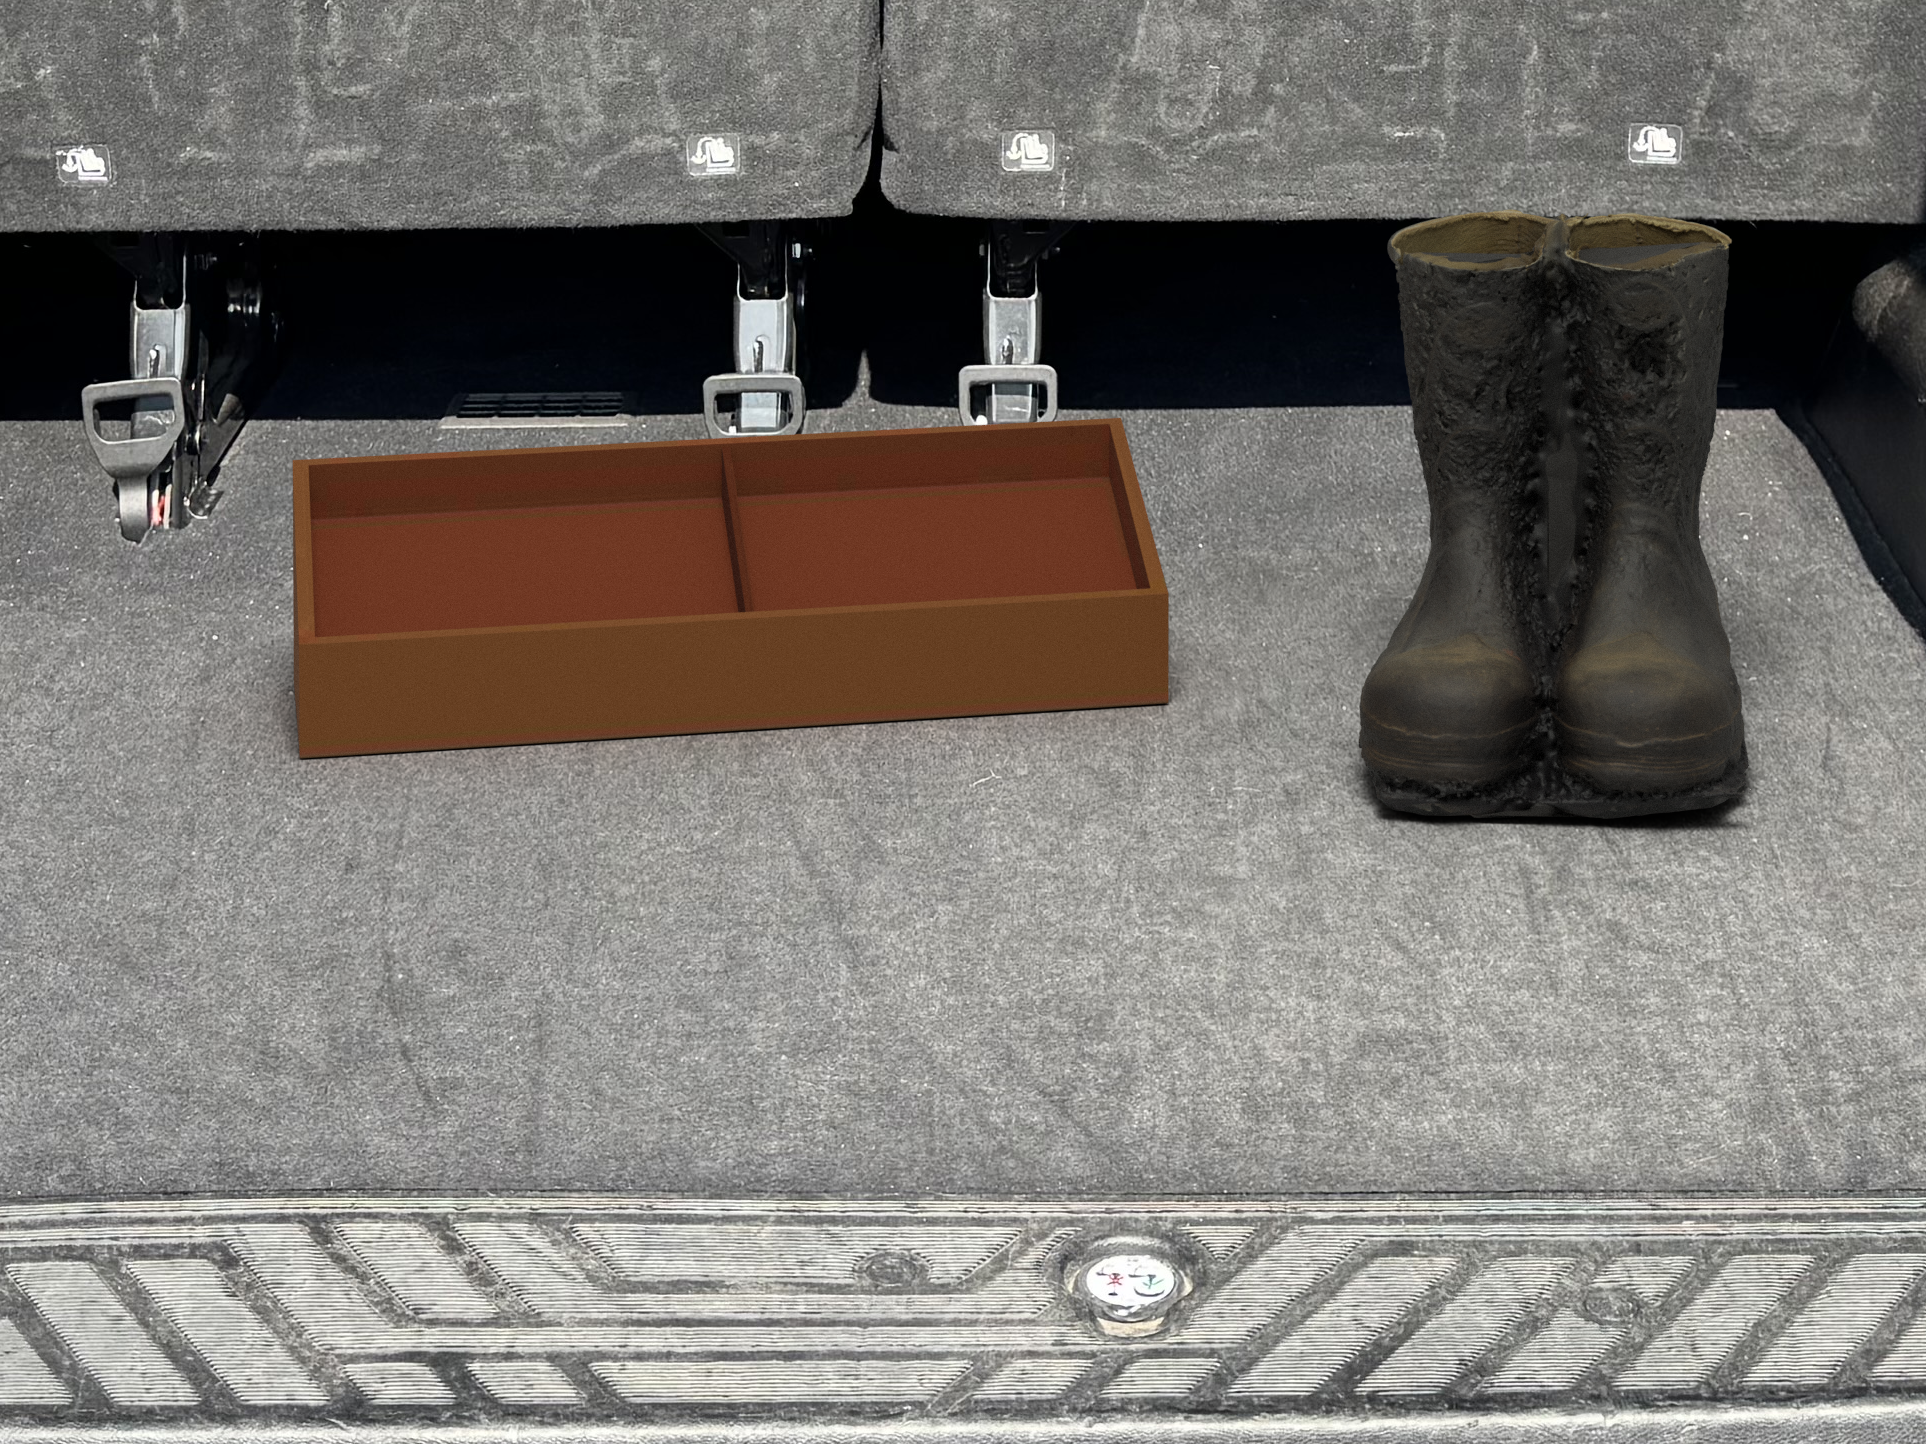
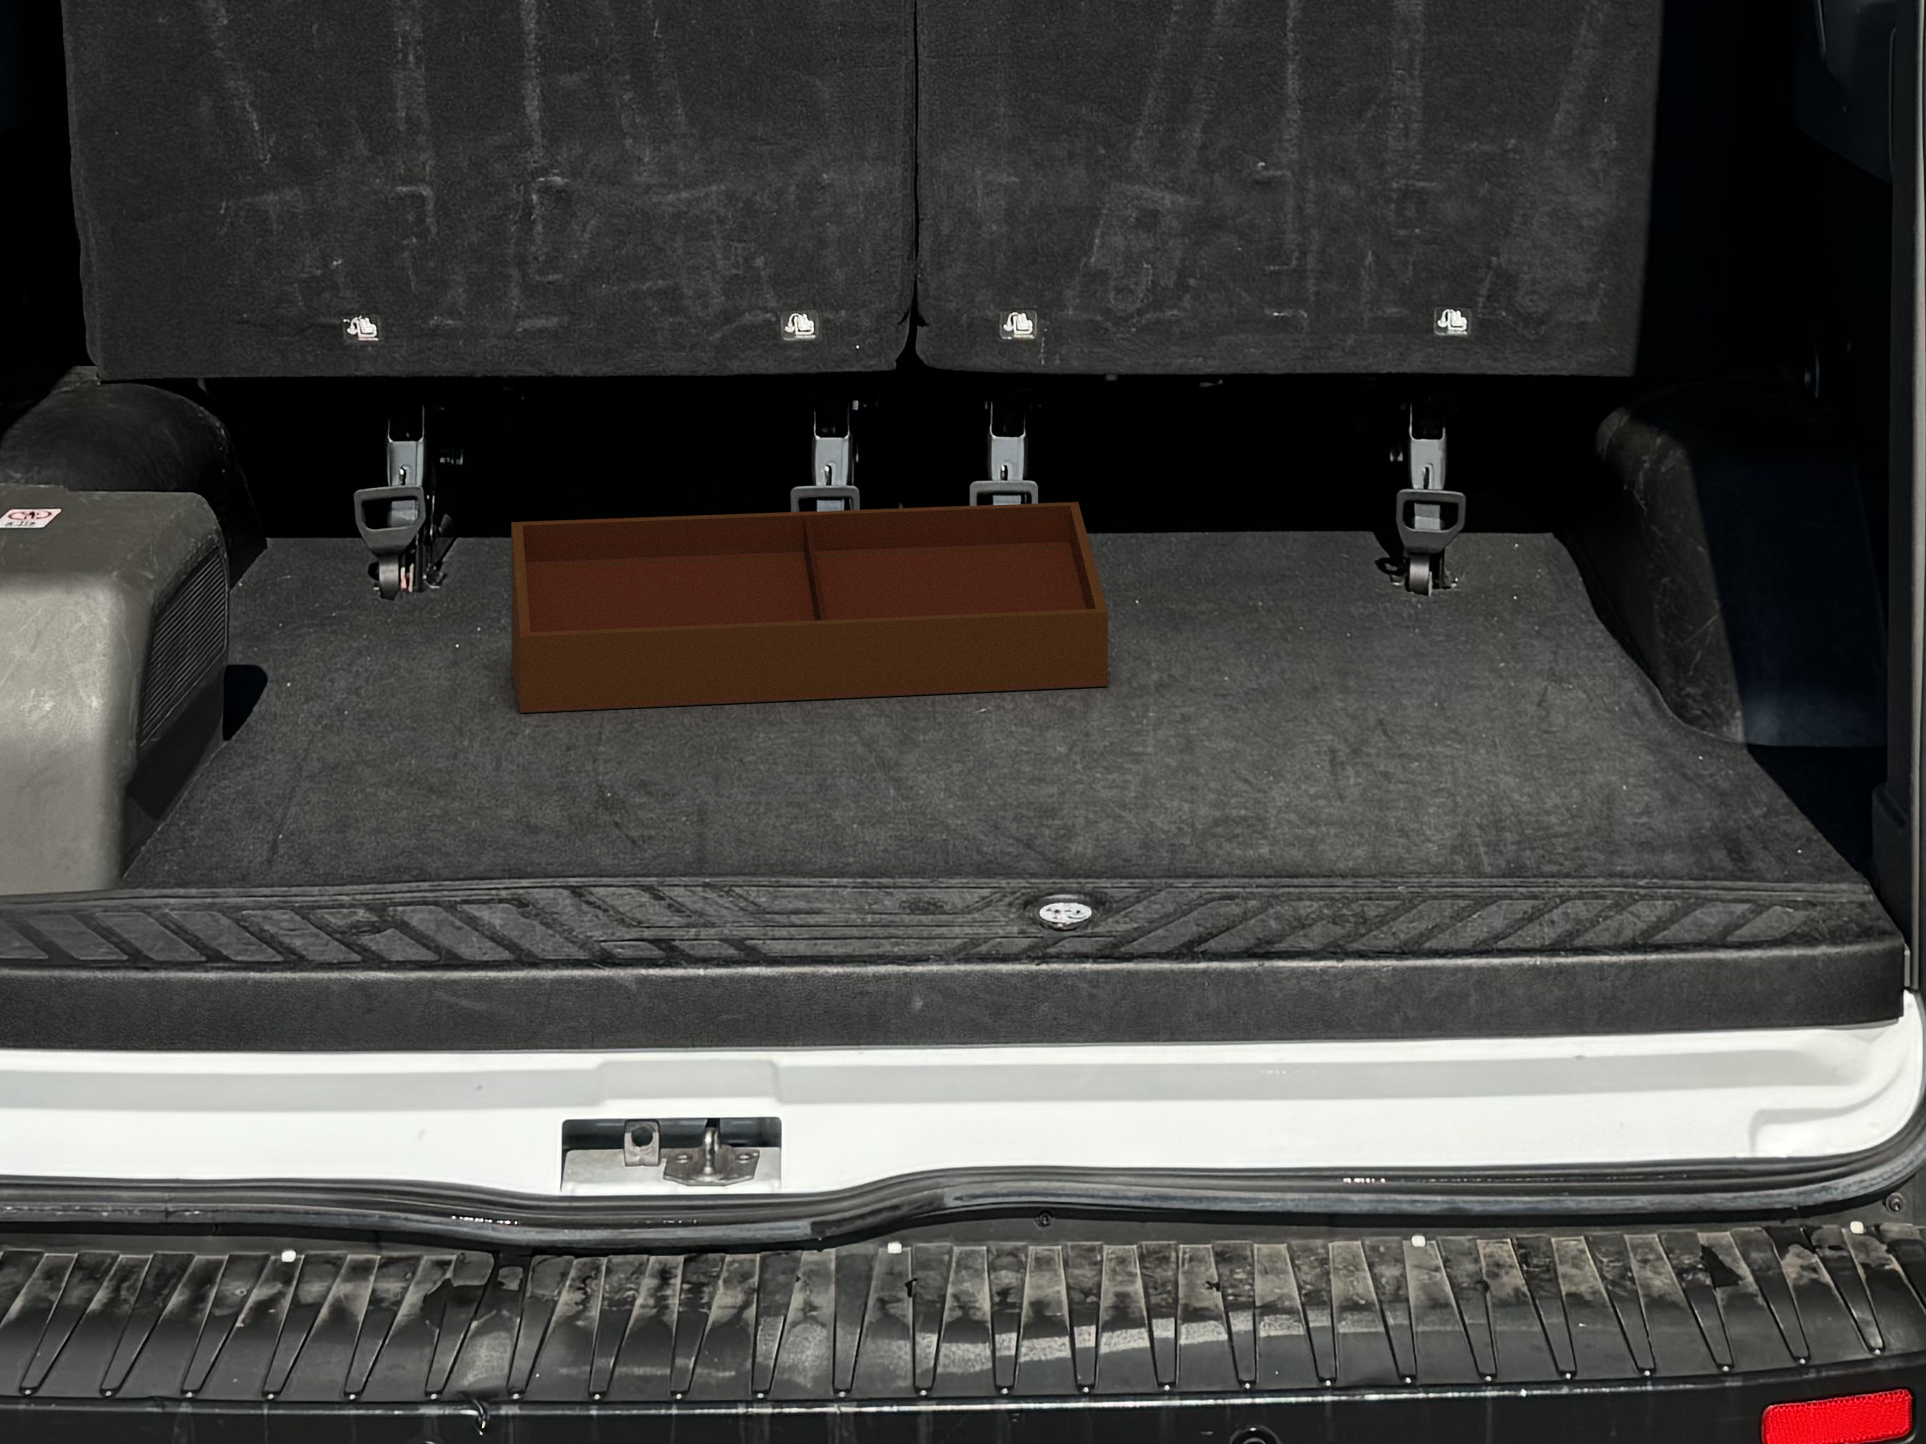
boots: present [1359,210,1750,819] -> none [1232,358,1492,745]

